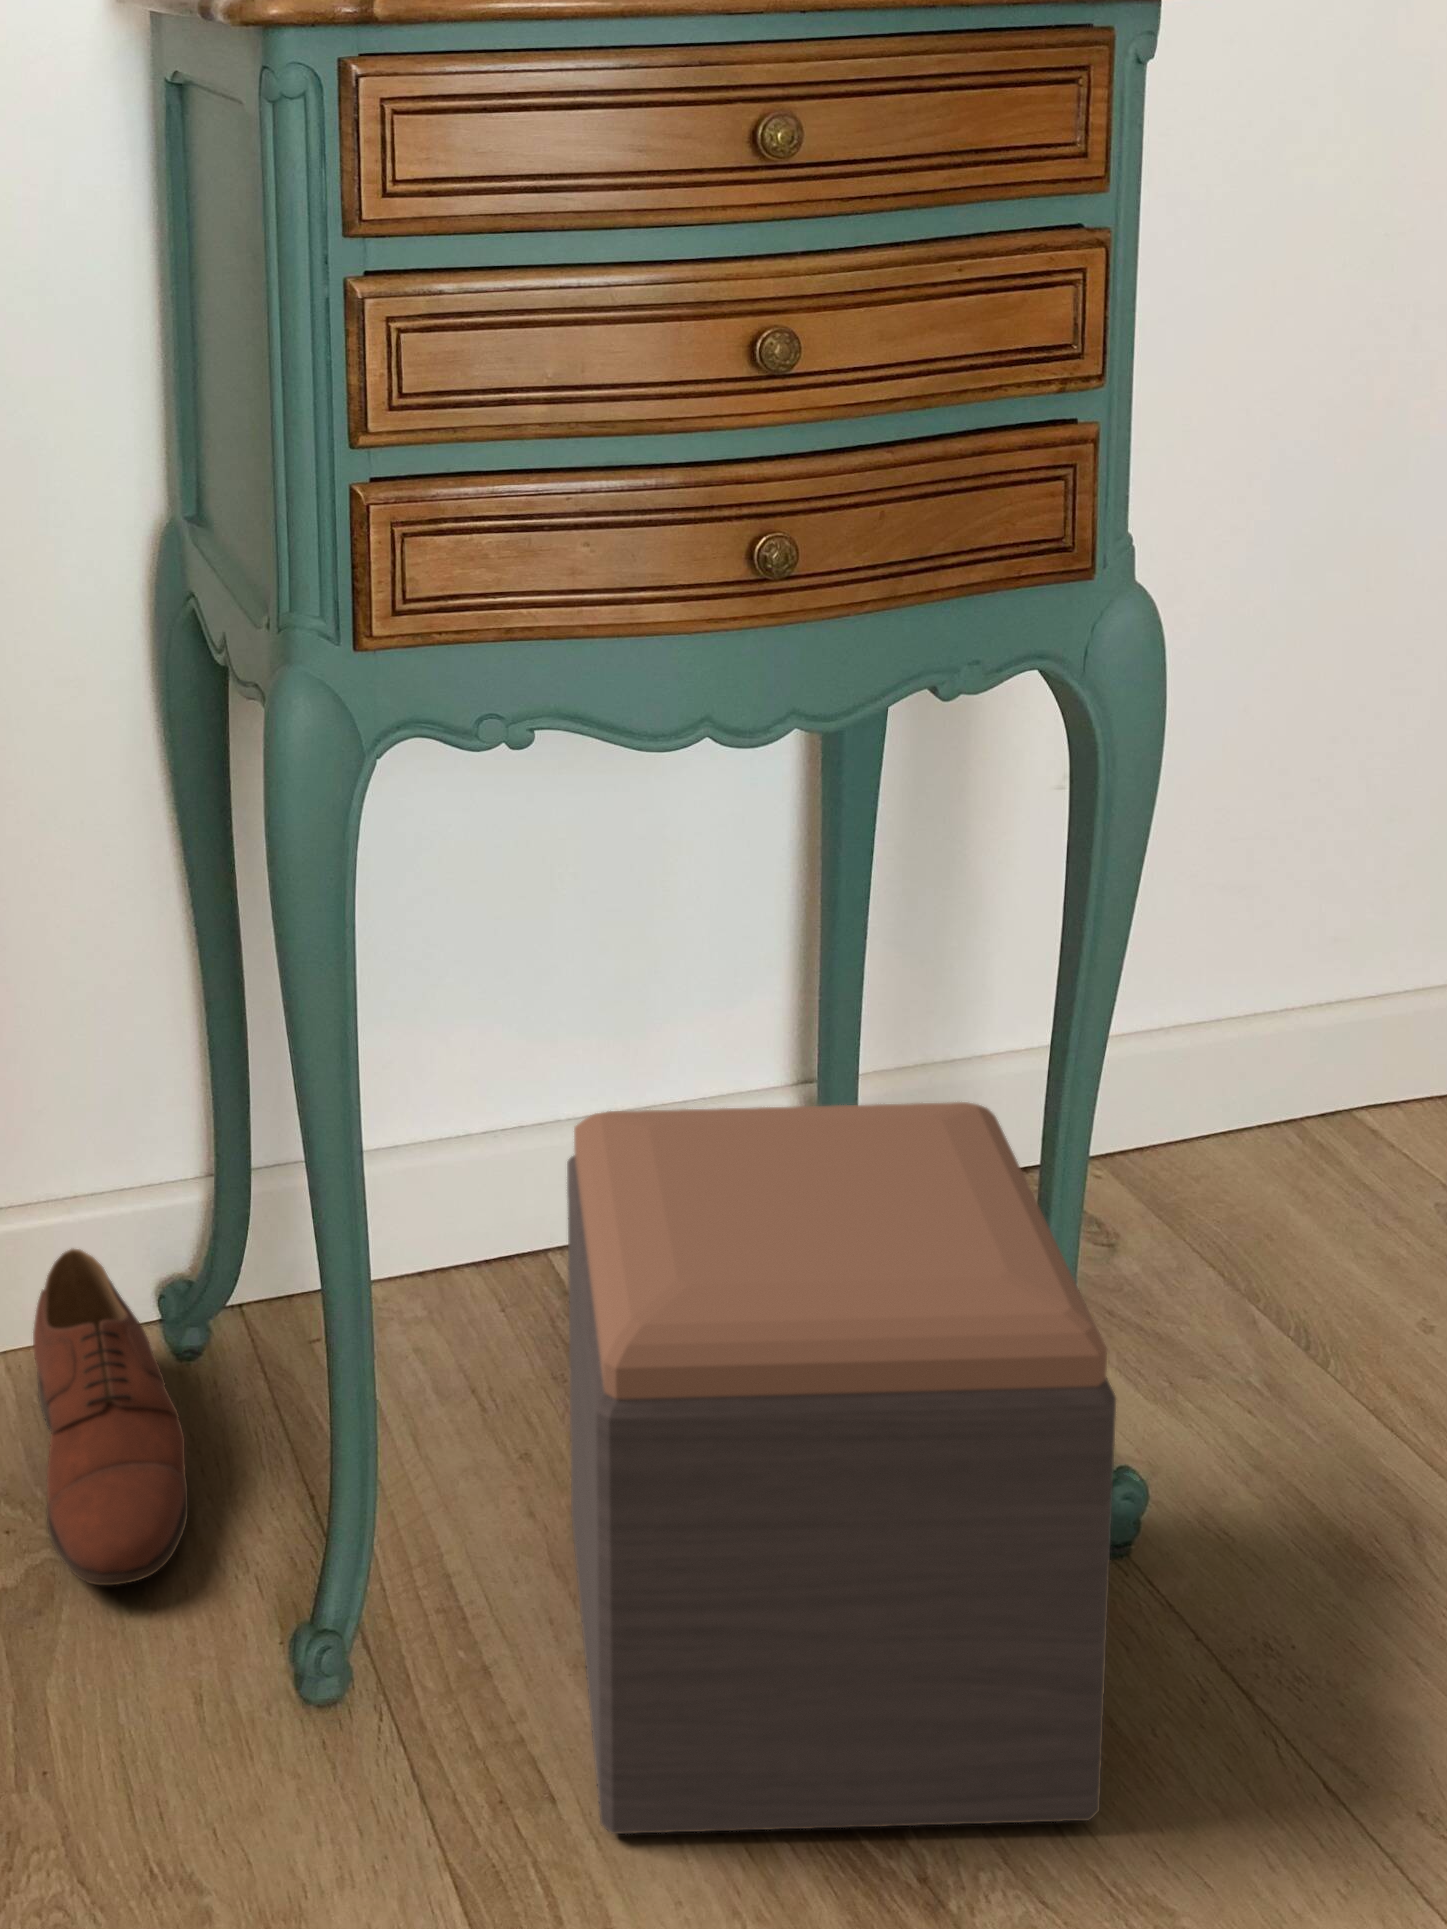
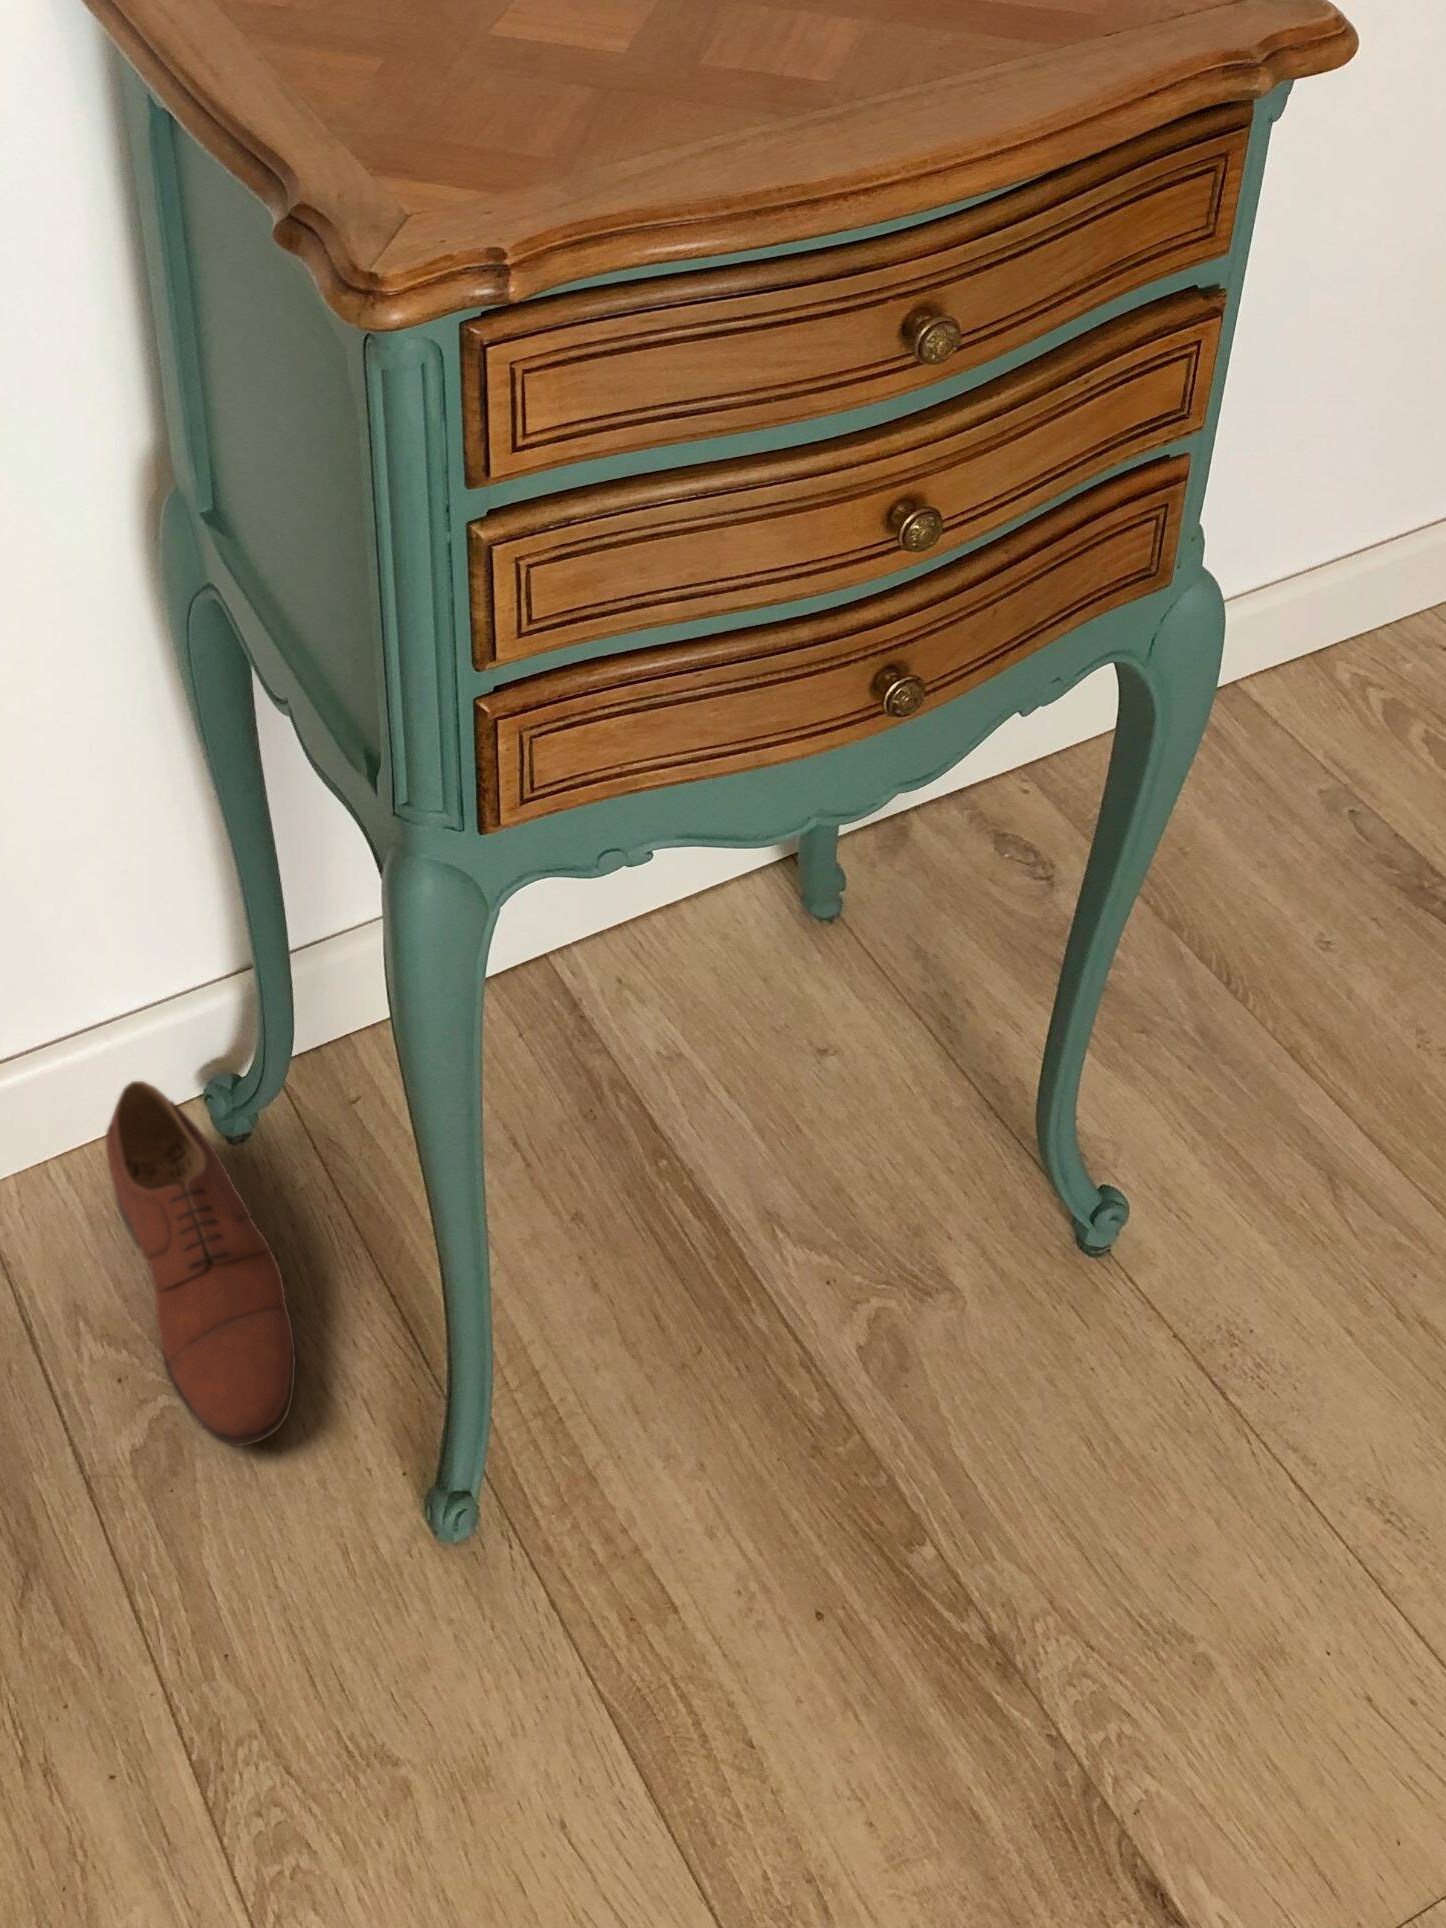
footstool: present [567,1102,1116,1834] -> none [638,966,1184,1644]

